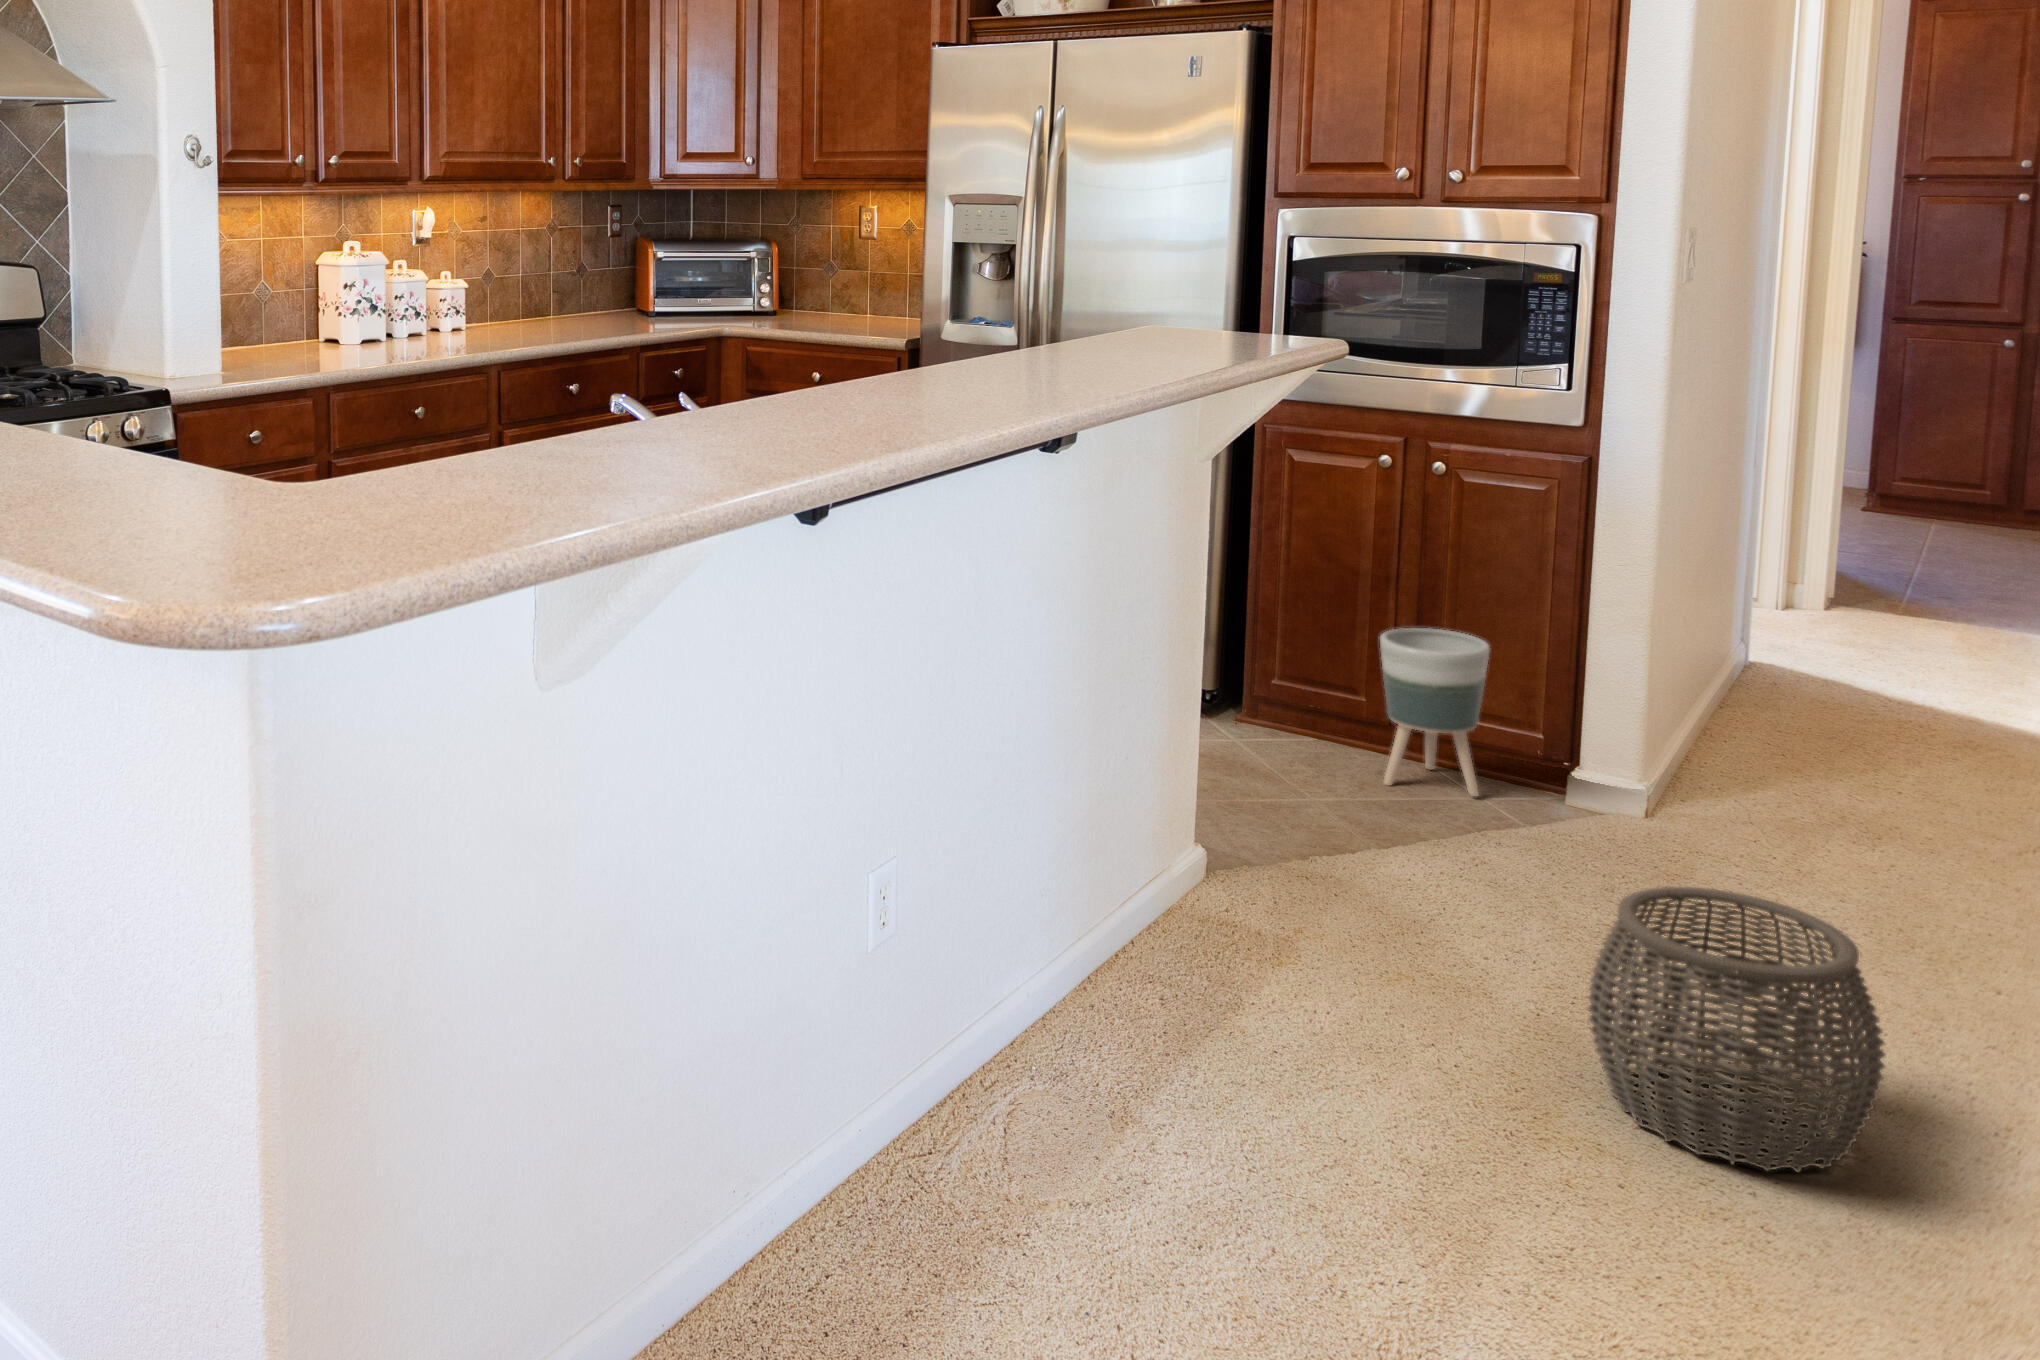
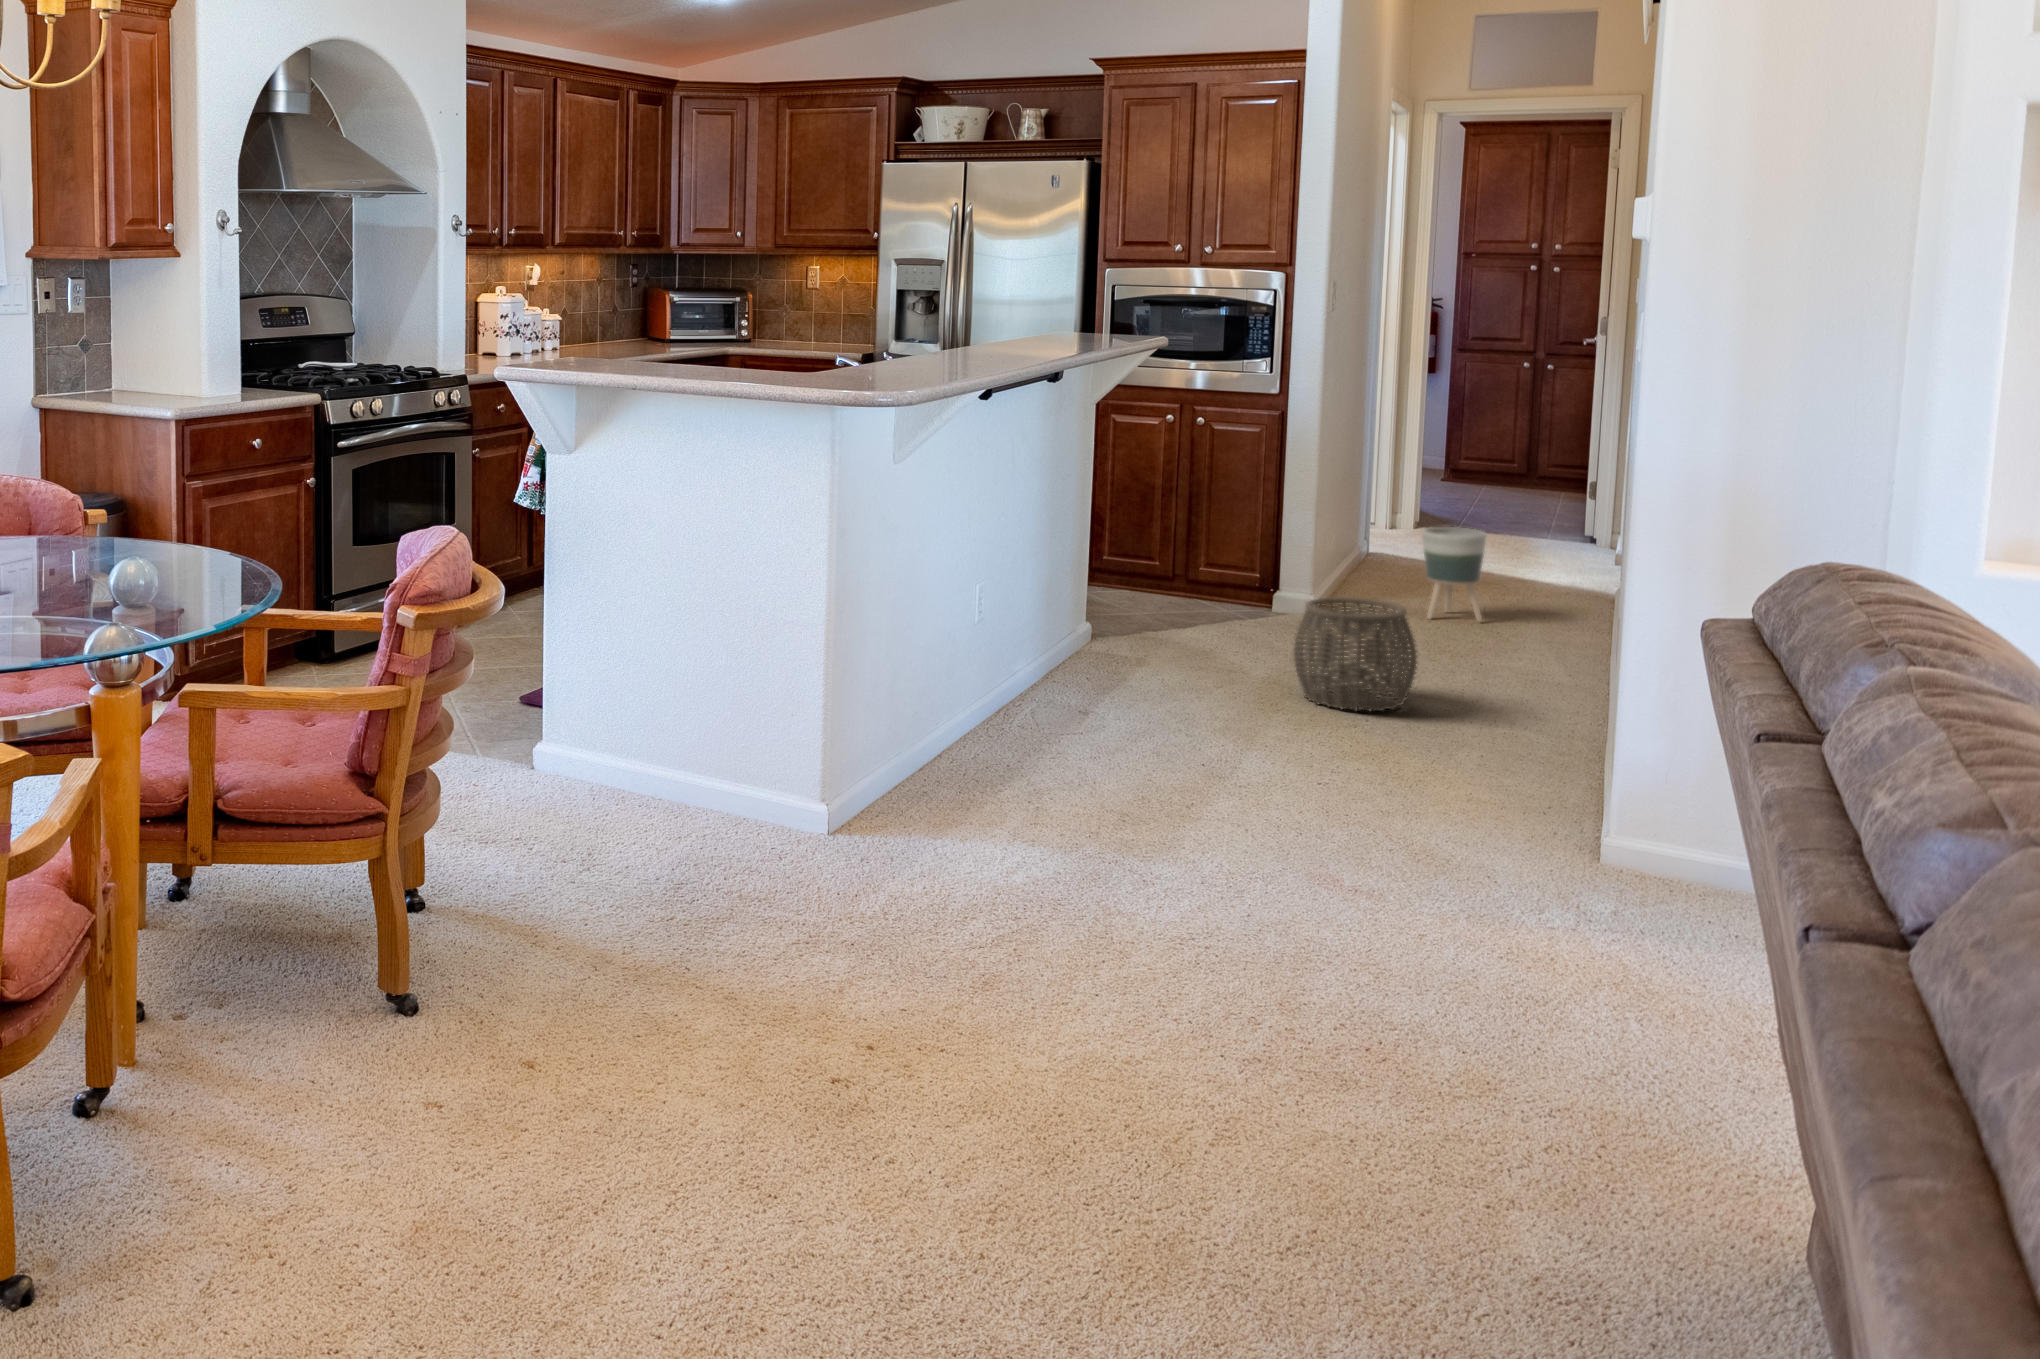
planter: present [1380,628,1490,796] -> present [1422,527,1487,621]

